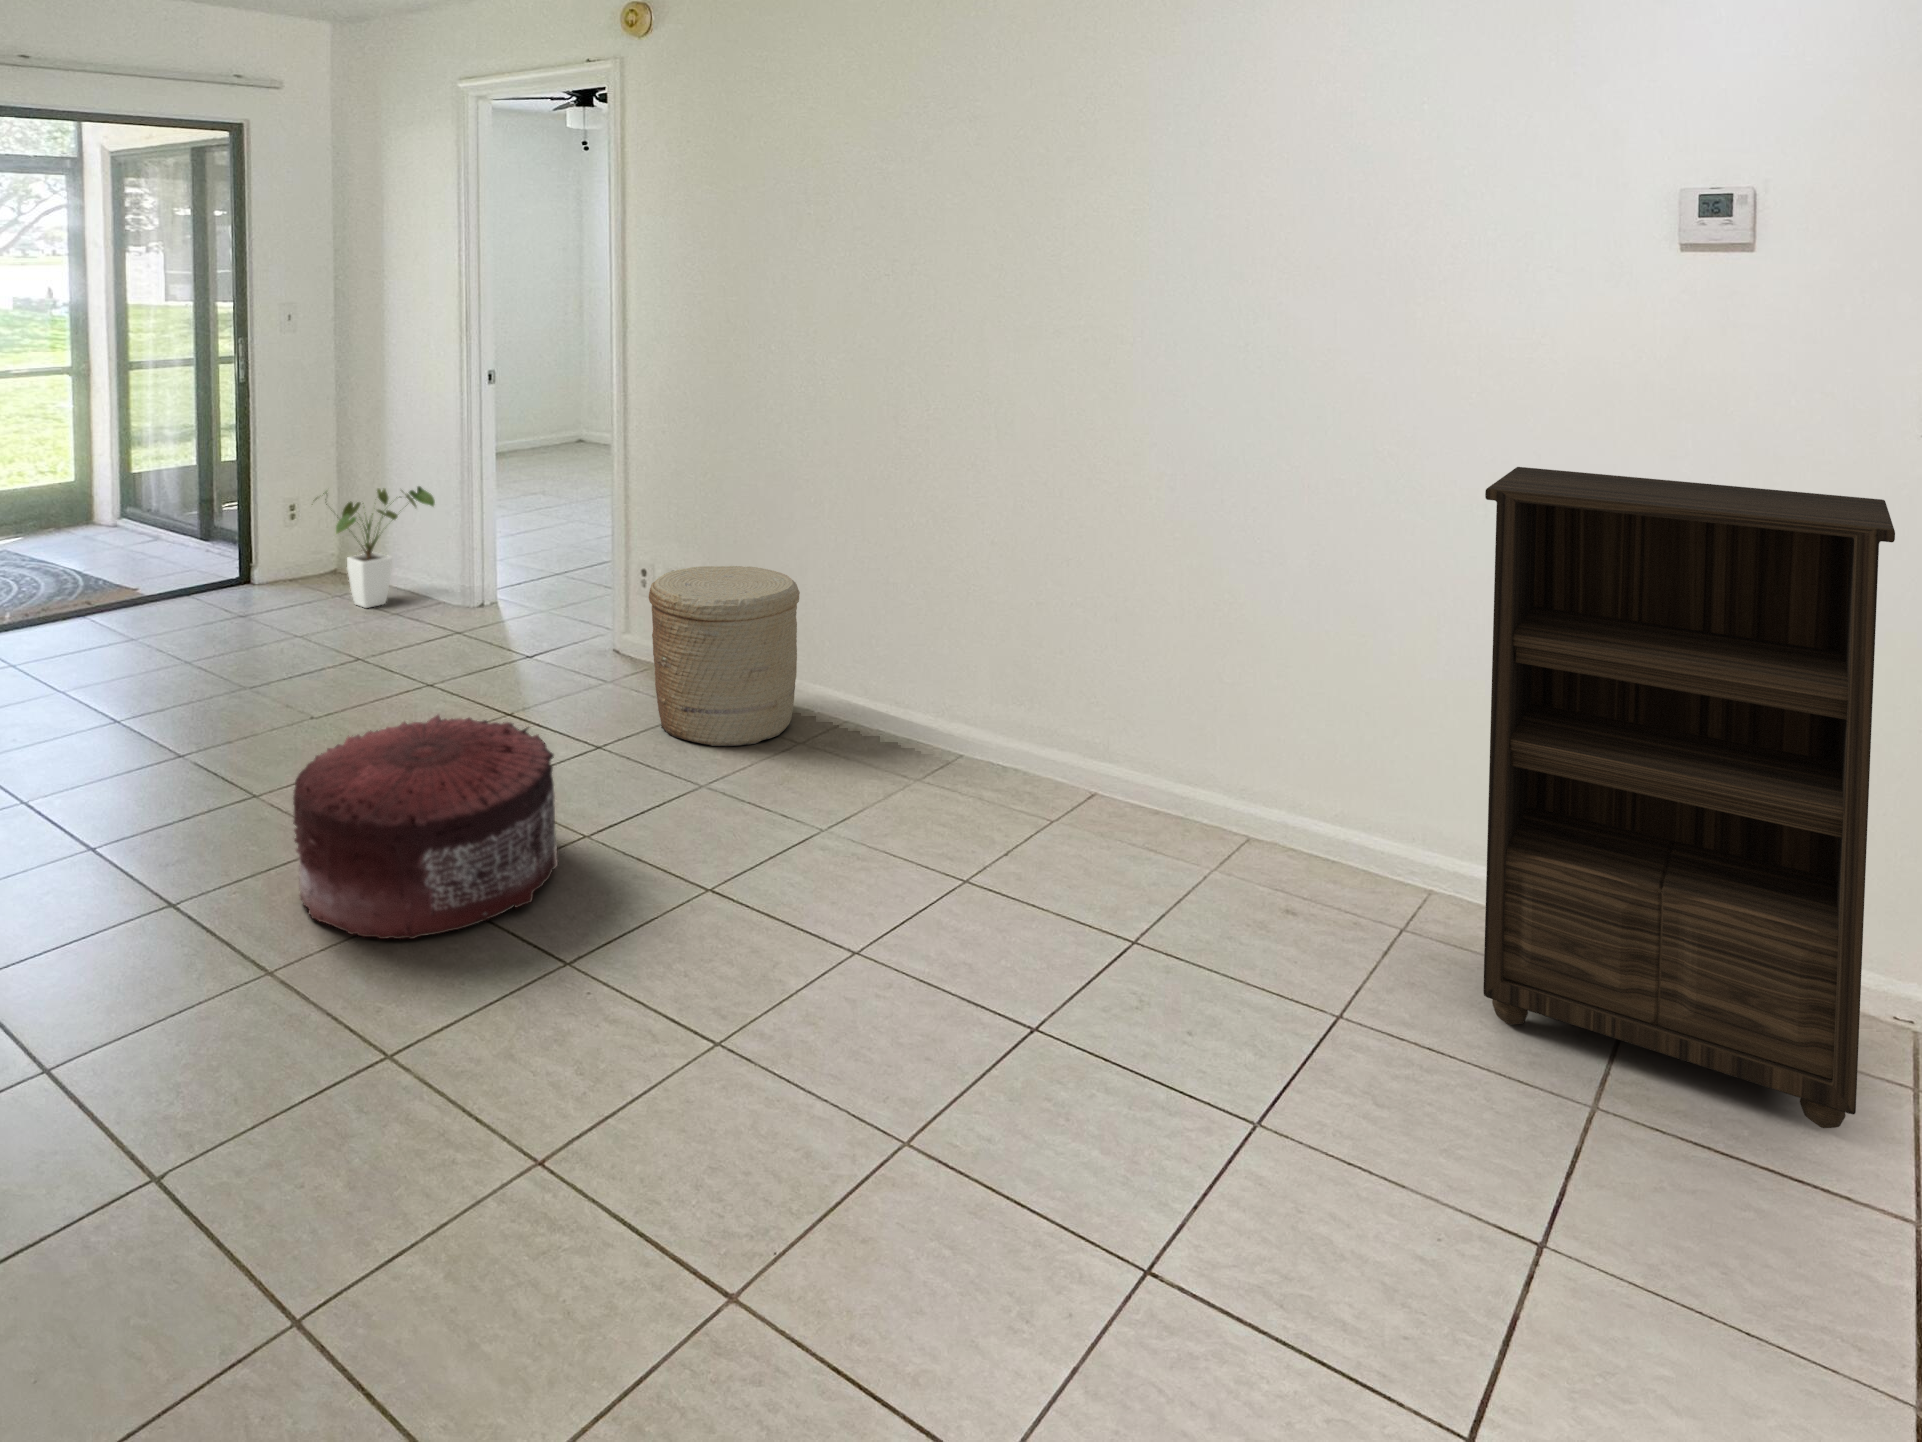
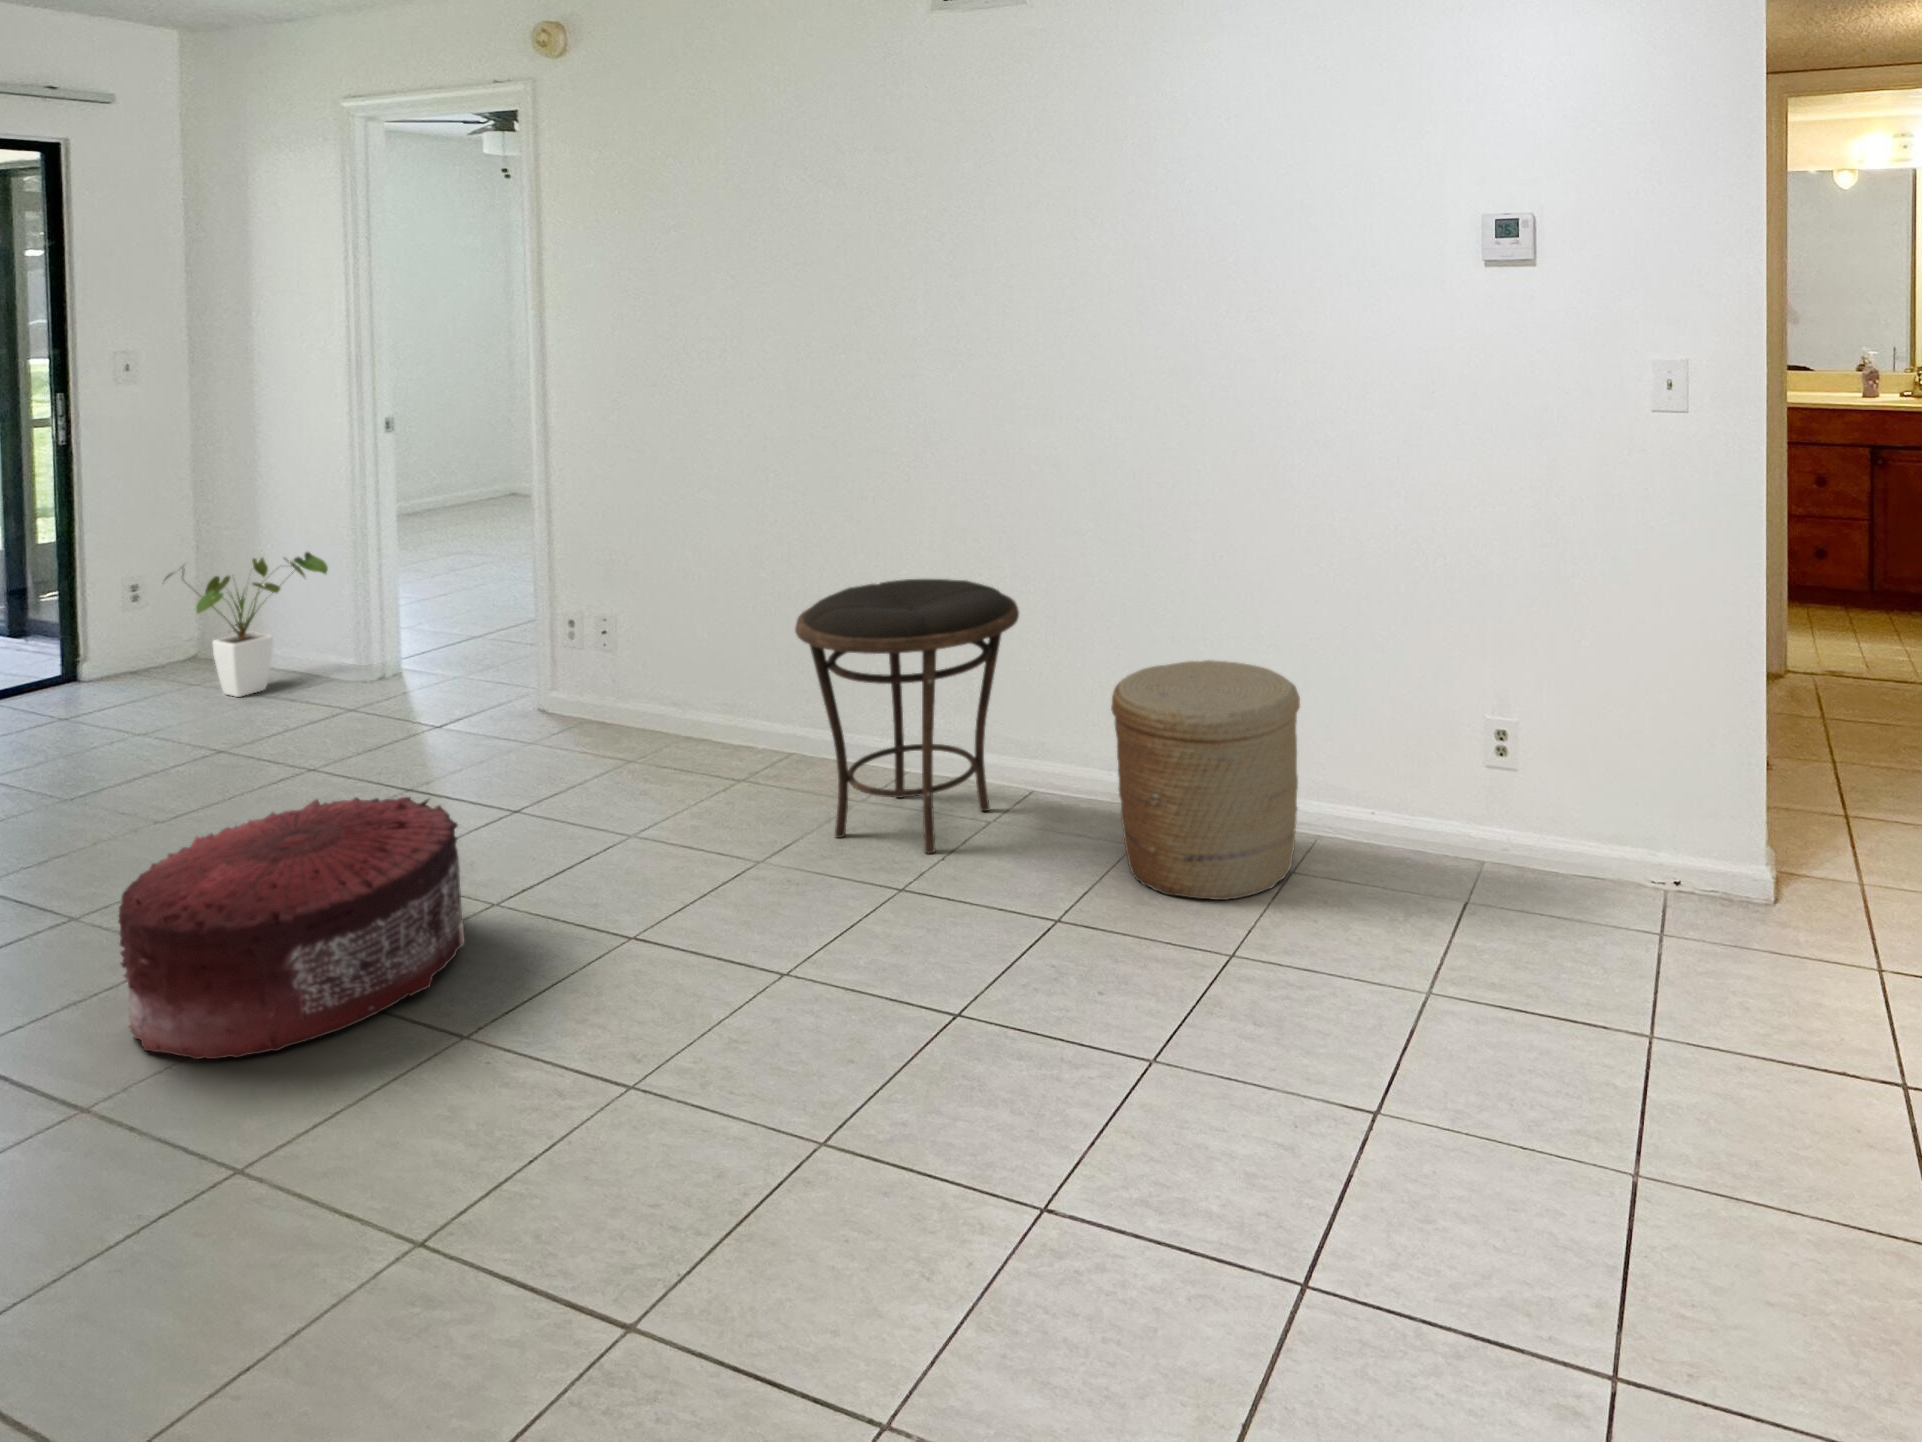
bookshelf: present [1483,467,1895,1128] -> none [1343,453,1632,975]
side table: none [852,562,1078,844] -> present [795,579,1019,854]
woven basket: present [649,566,800,746] -> present [1111,660,1300,900]

